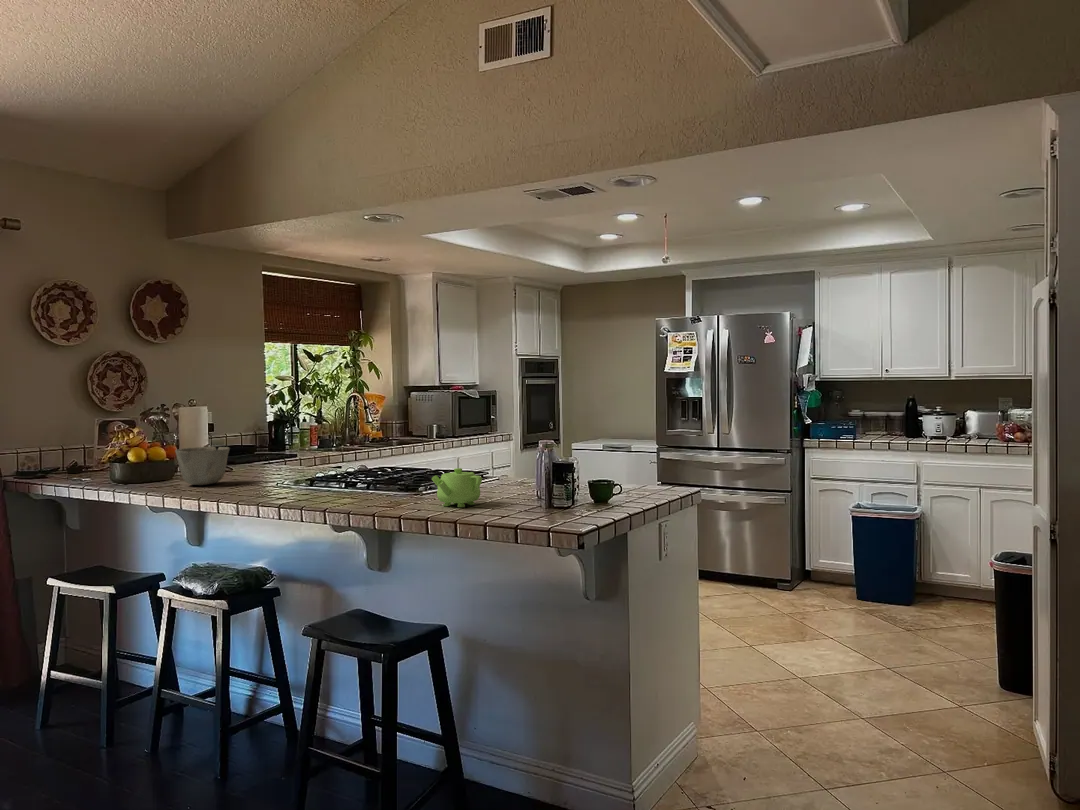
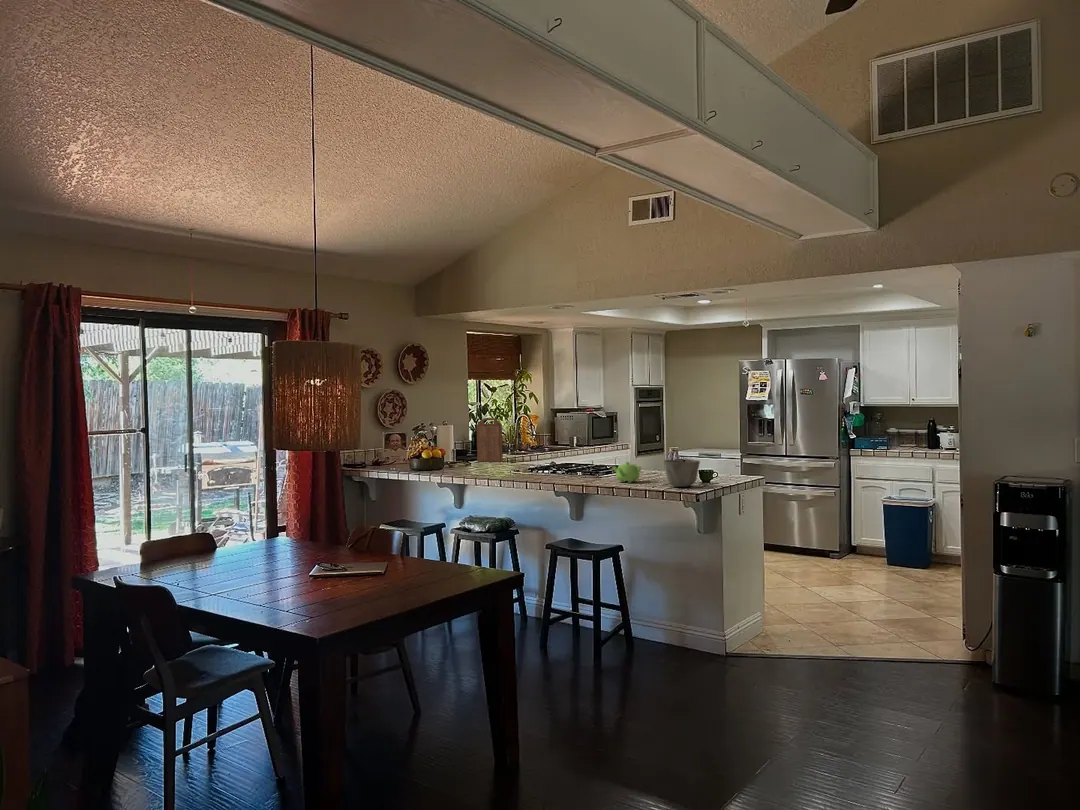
cutting board: none [256,395,298,463] -> present [477,418,503,462]
ceramic bowl: present [176,447,229,485] -> present [664,459,700,487]

